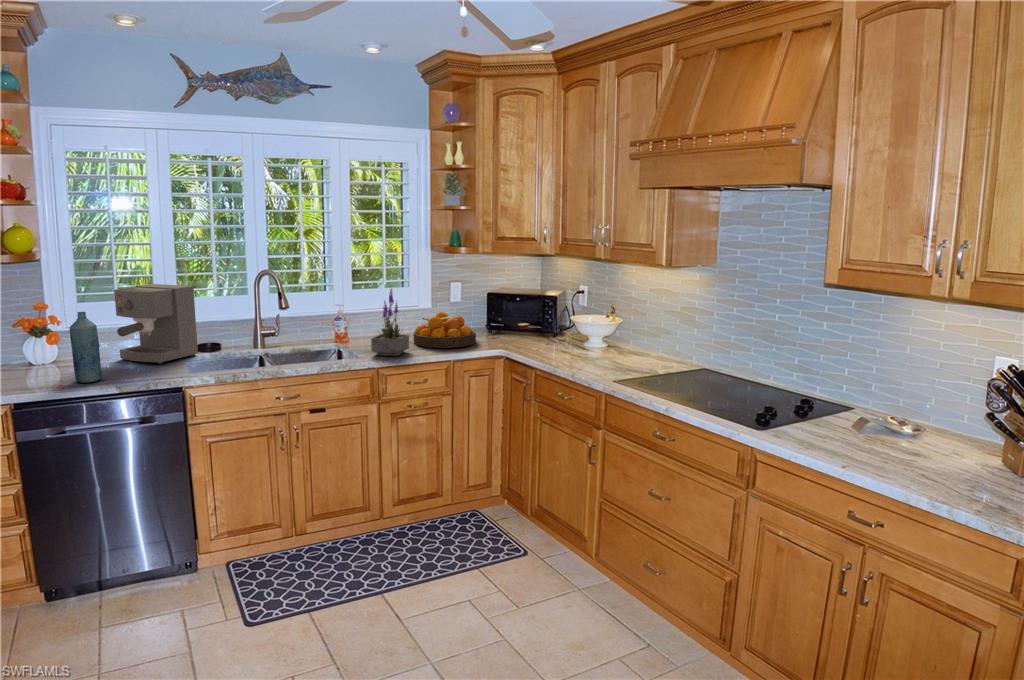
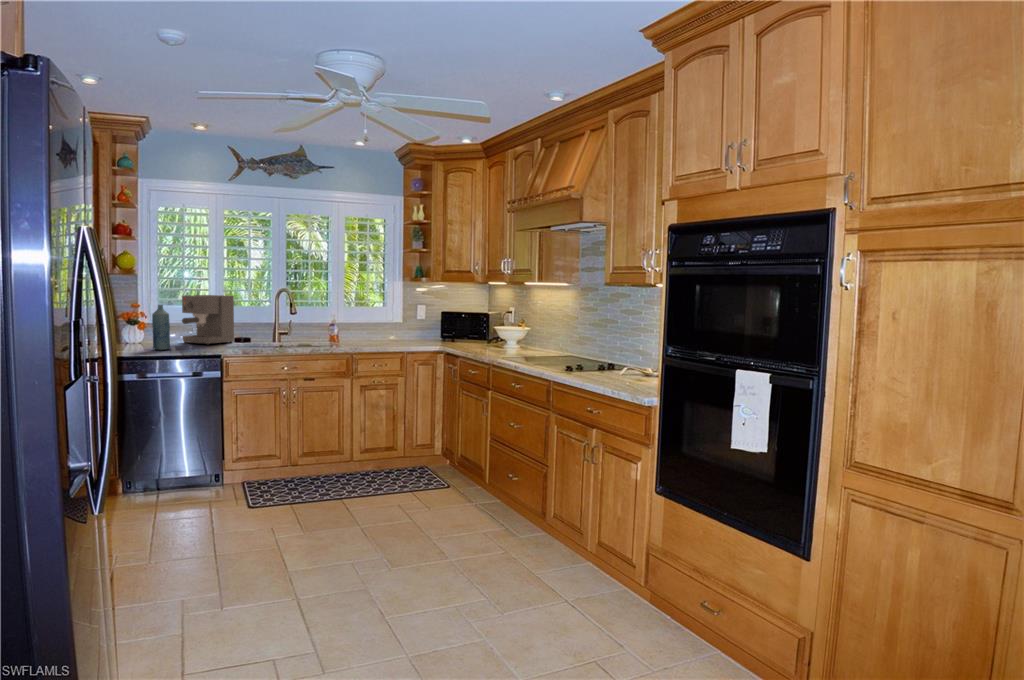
potted plant: present [371,287,409,356] -> none [351,299,378,347]
fruit bowl: present [413,312,476,348] -> none [384,322,429,344]

